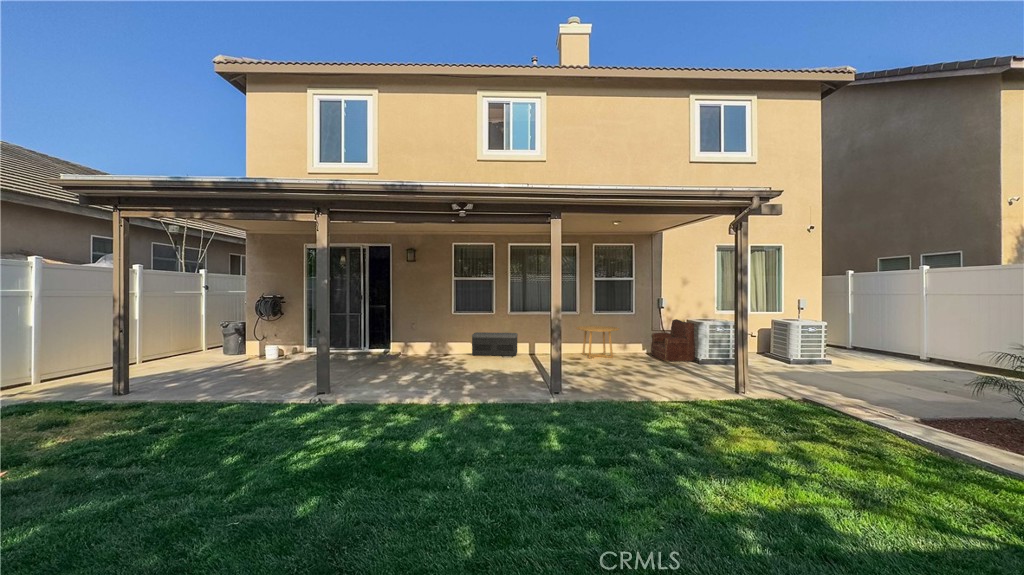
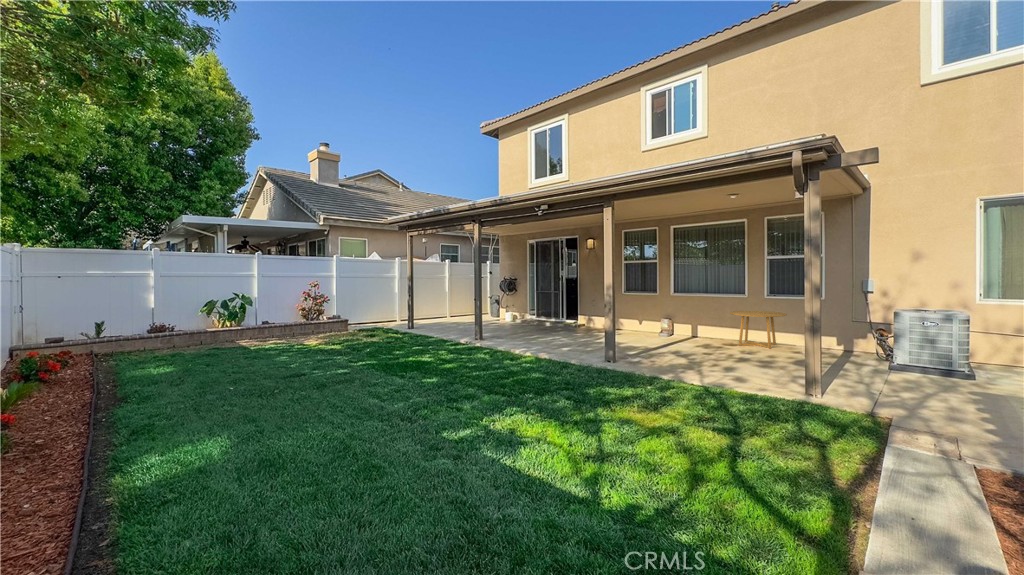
armchair: present [651,319,695,362] -> none [831,308,891,364]
storage bench: present [472,332,518,356] -> none [632,311,678,336]

